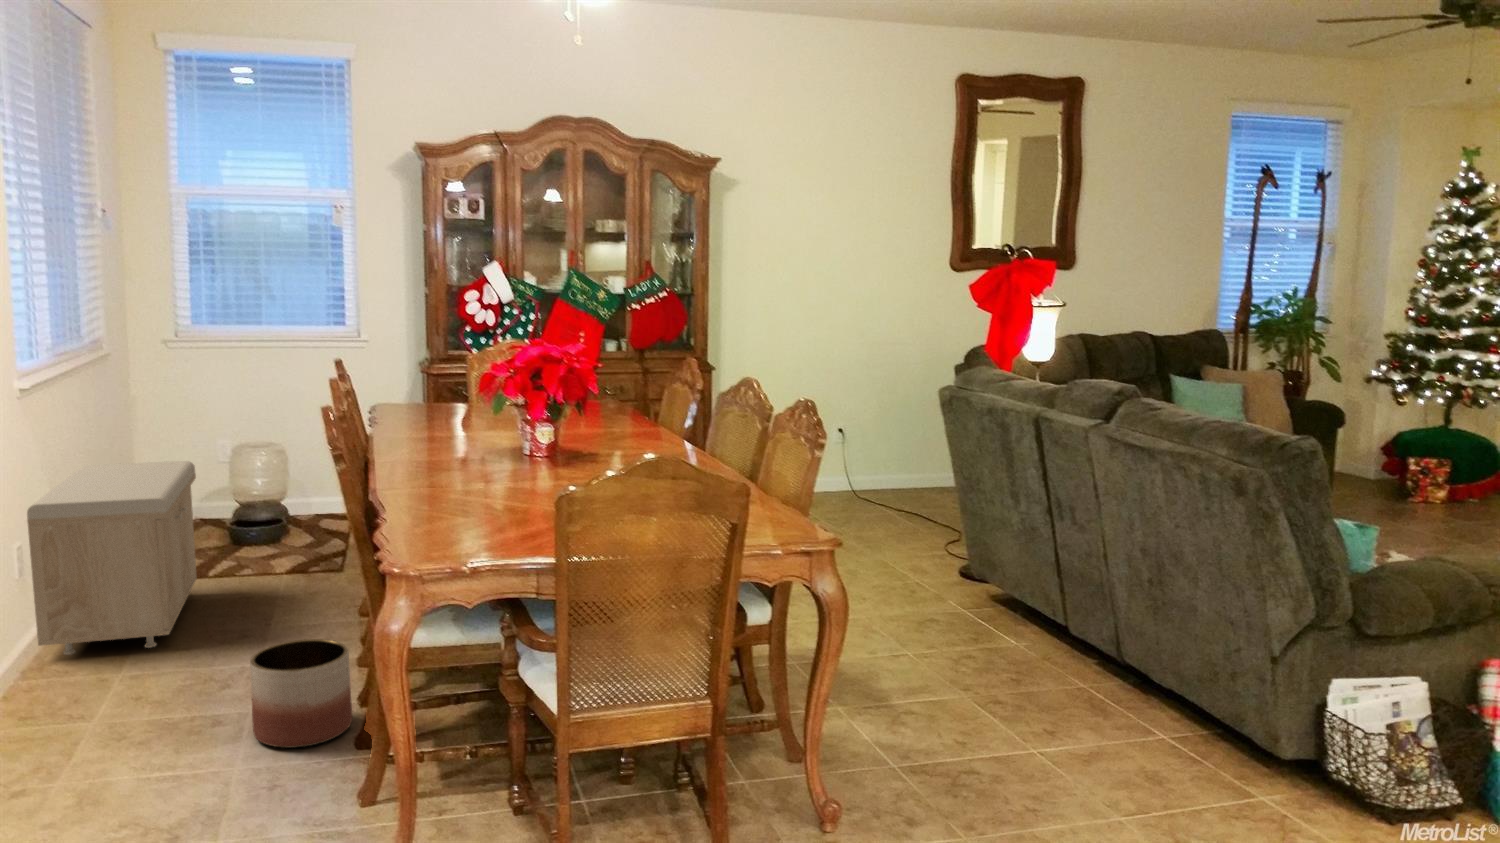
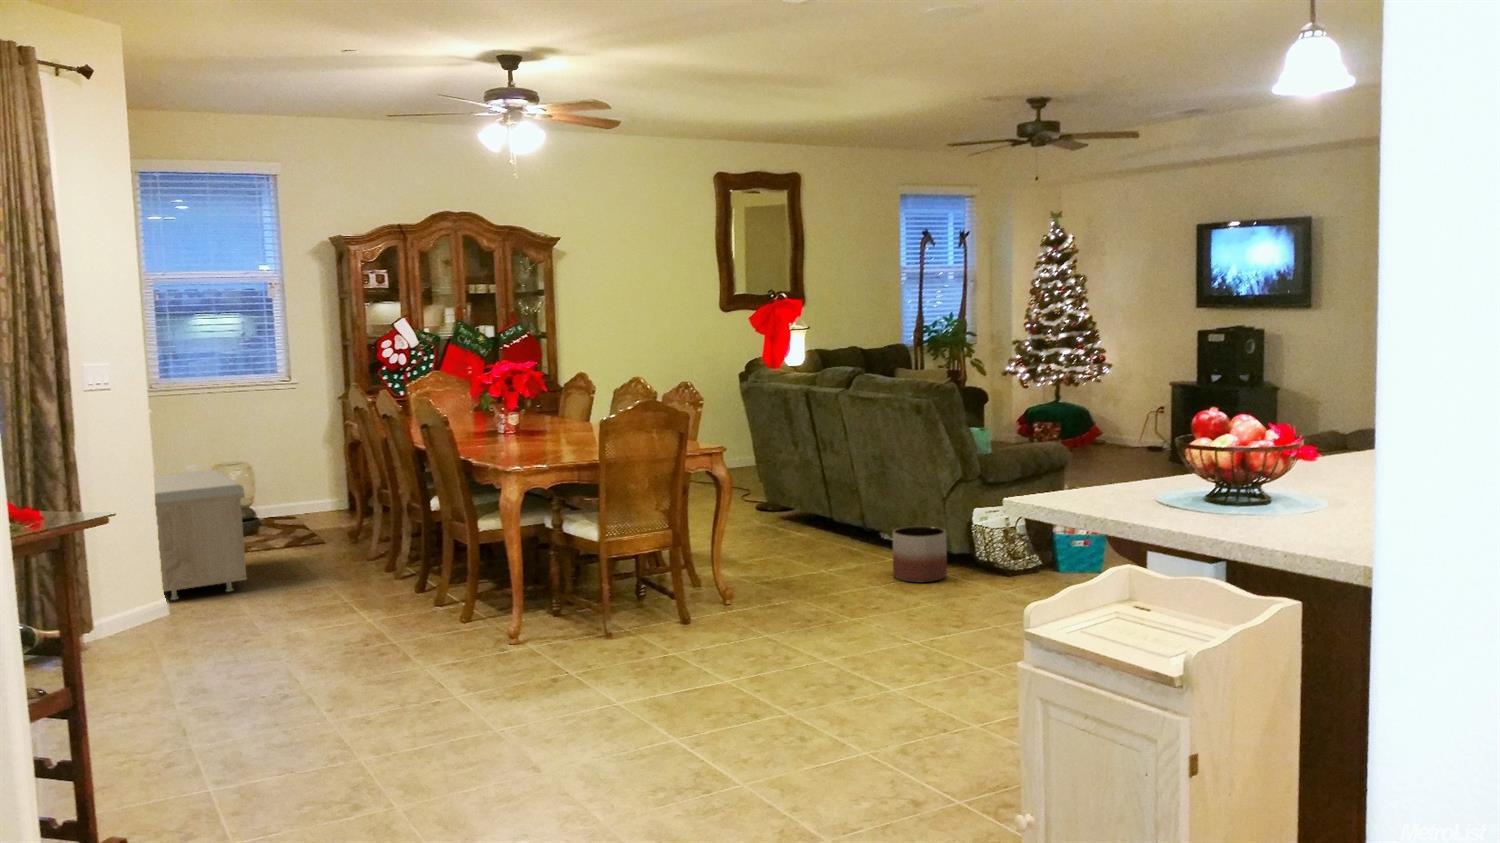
planter: present [250,639,352,748] -> present [893,526,947,582]

